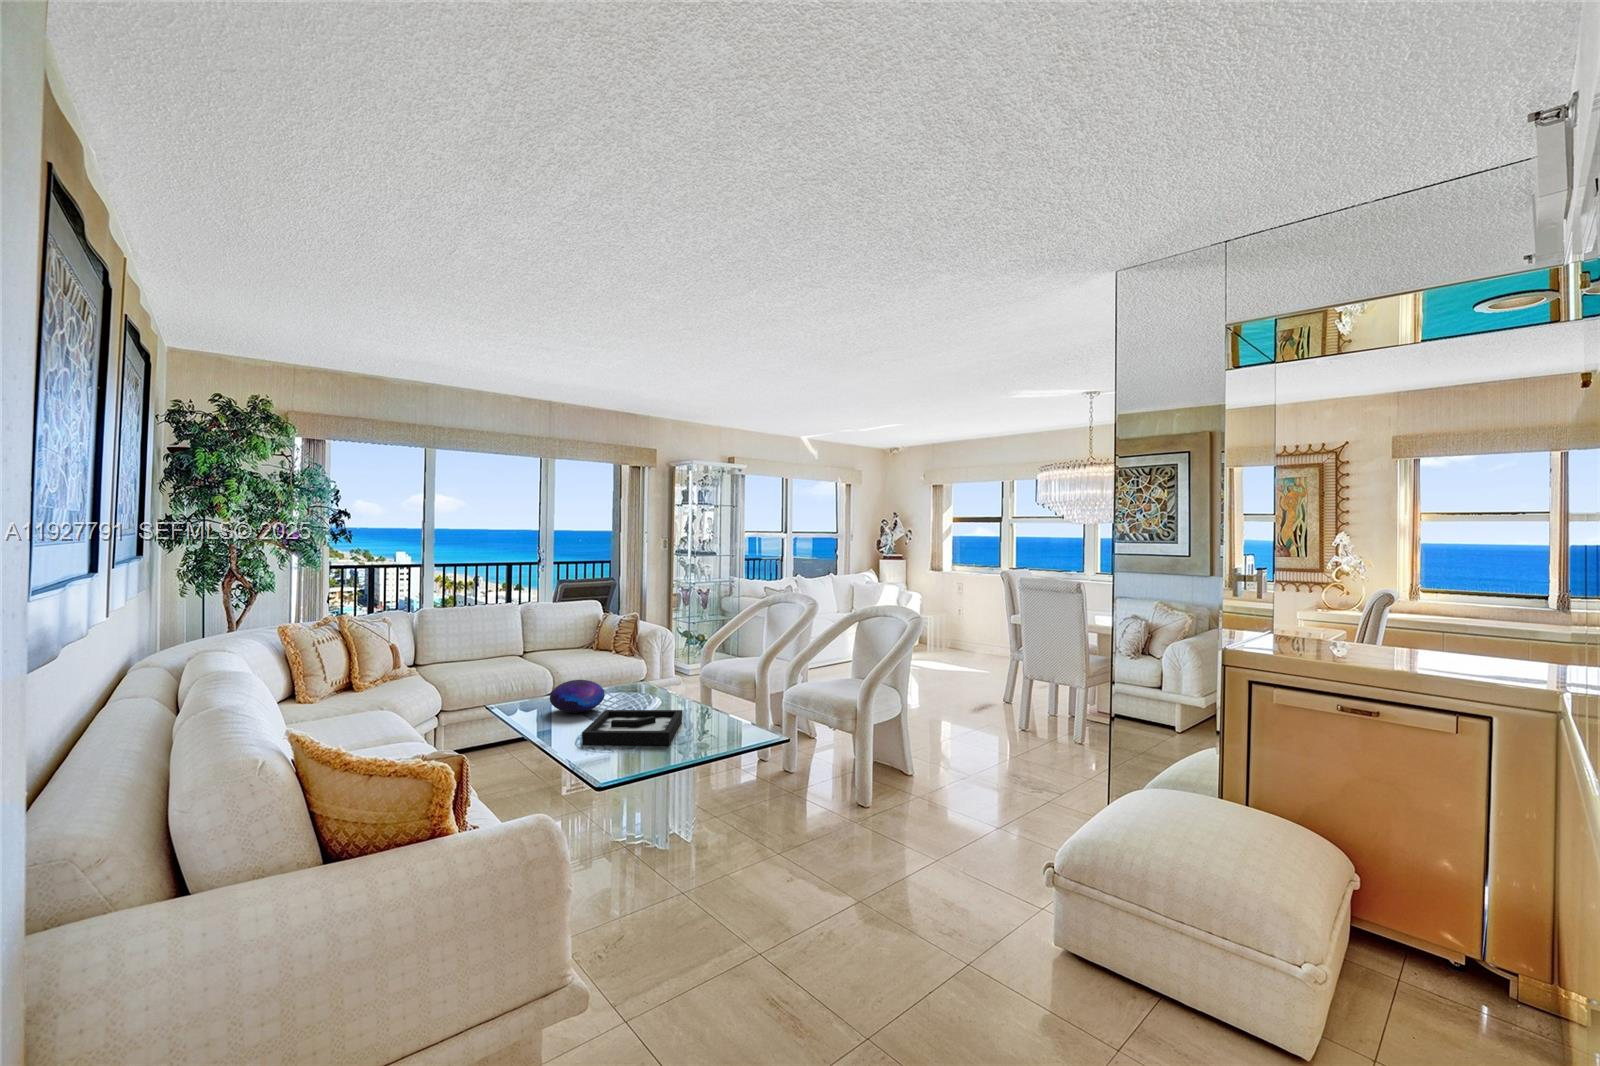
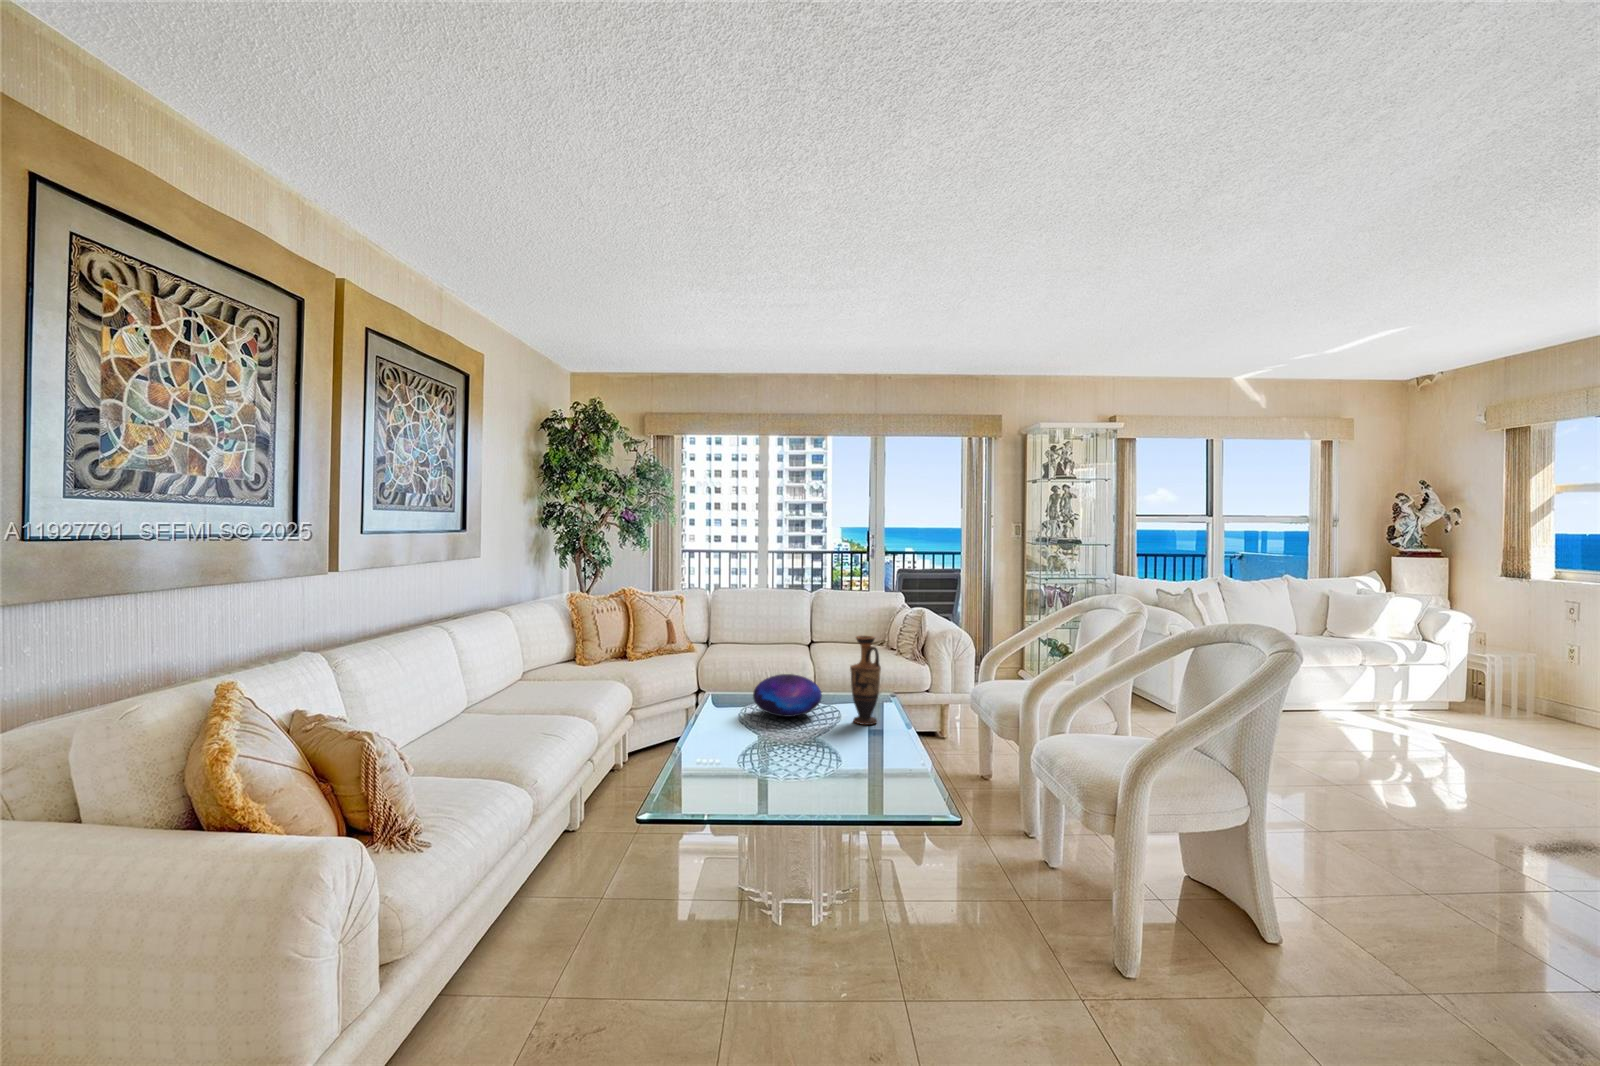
vase: none [627,645,650,709] -> present [850,636,881,725]
decorative tray: present [582,710,682,745] -> none [735,718,898,784]

